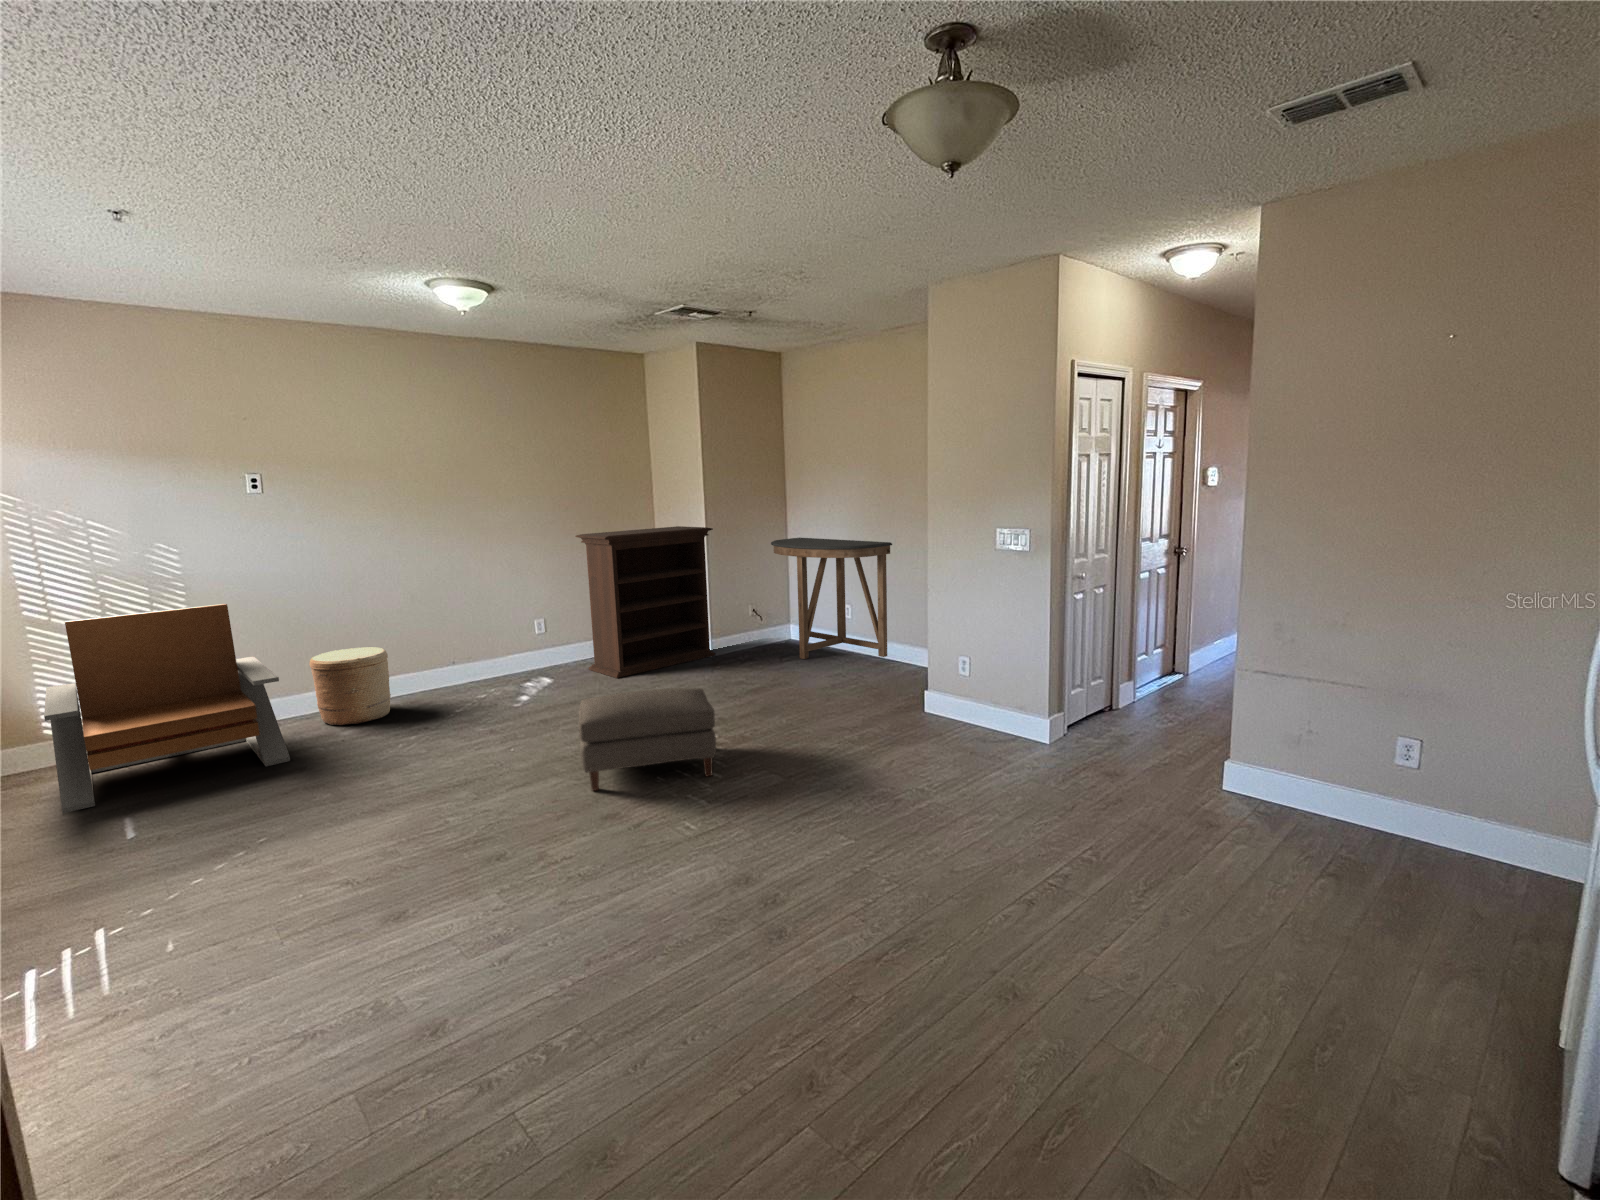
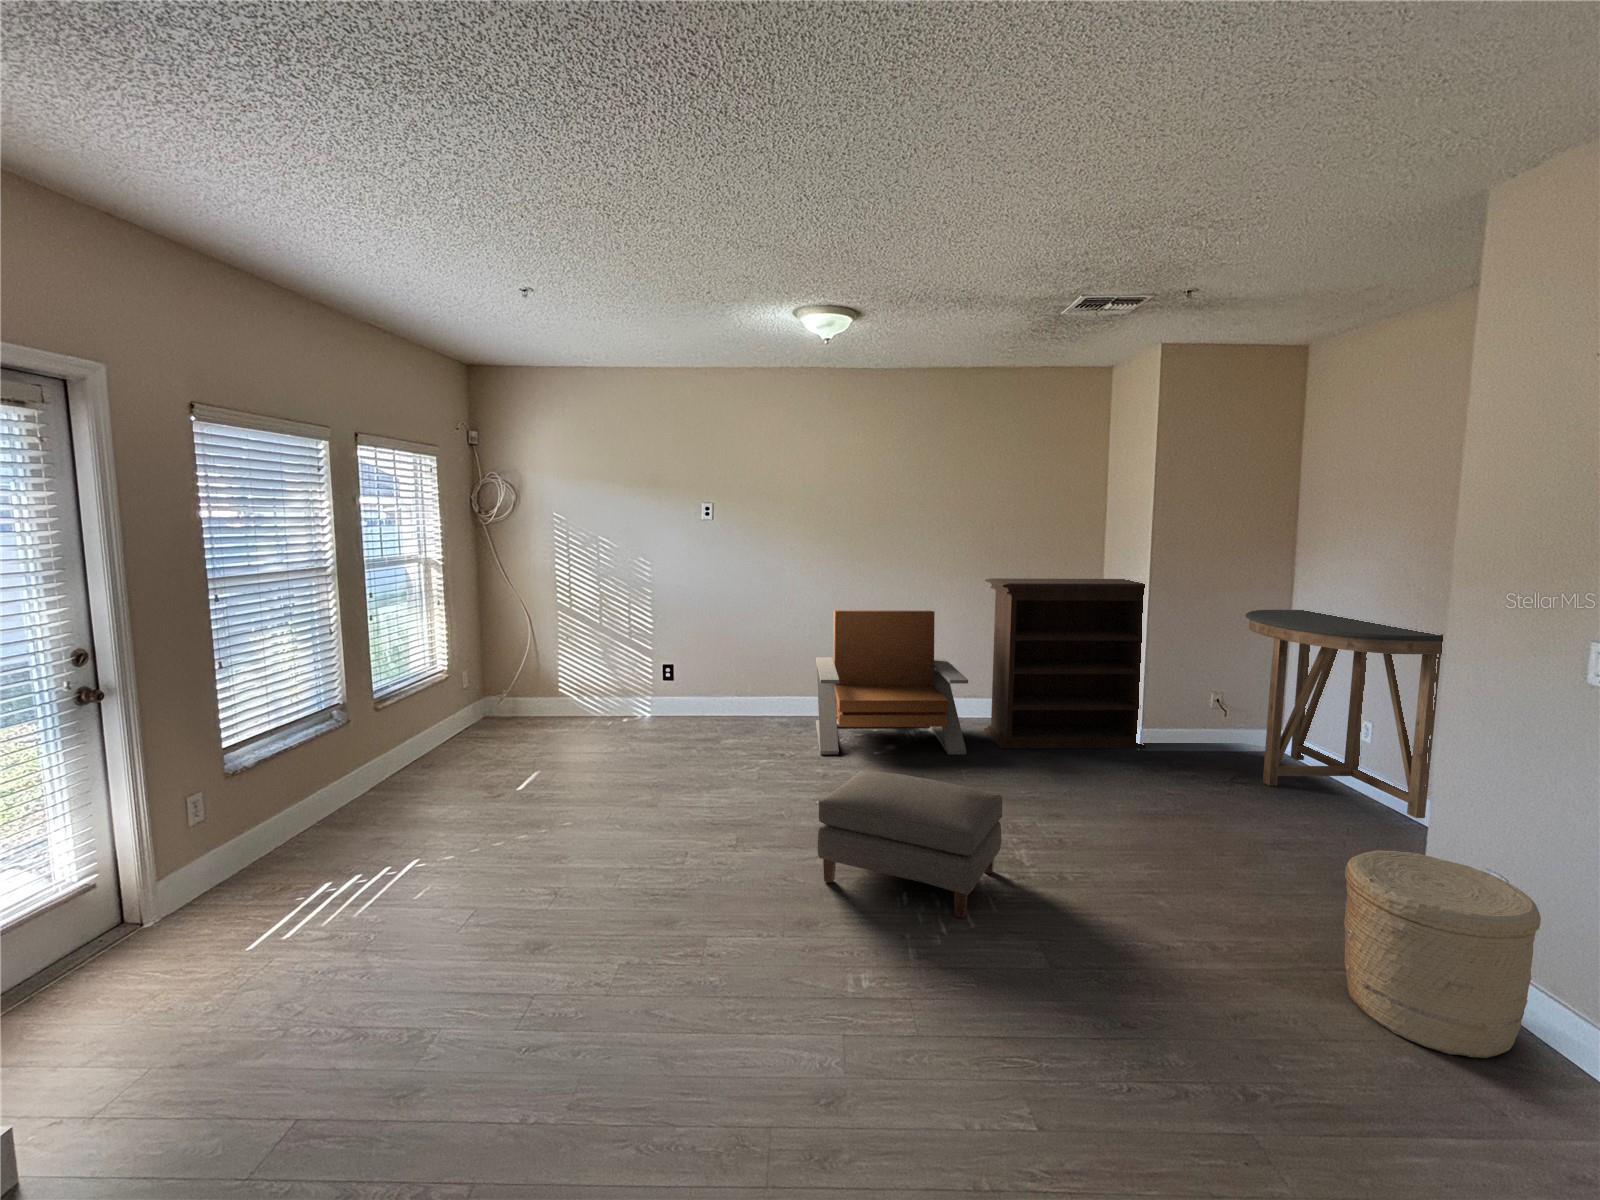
lounge chair: present [44,604,290,813] -> present [816,610,968,754]
woven basket: present [310,647,391,726] -> present [1344,850,1541,1058]

